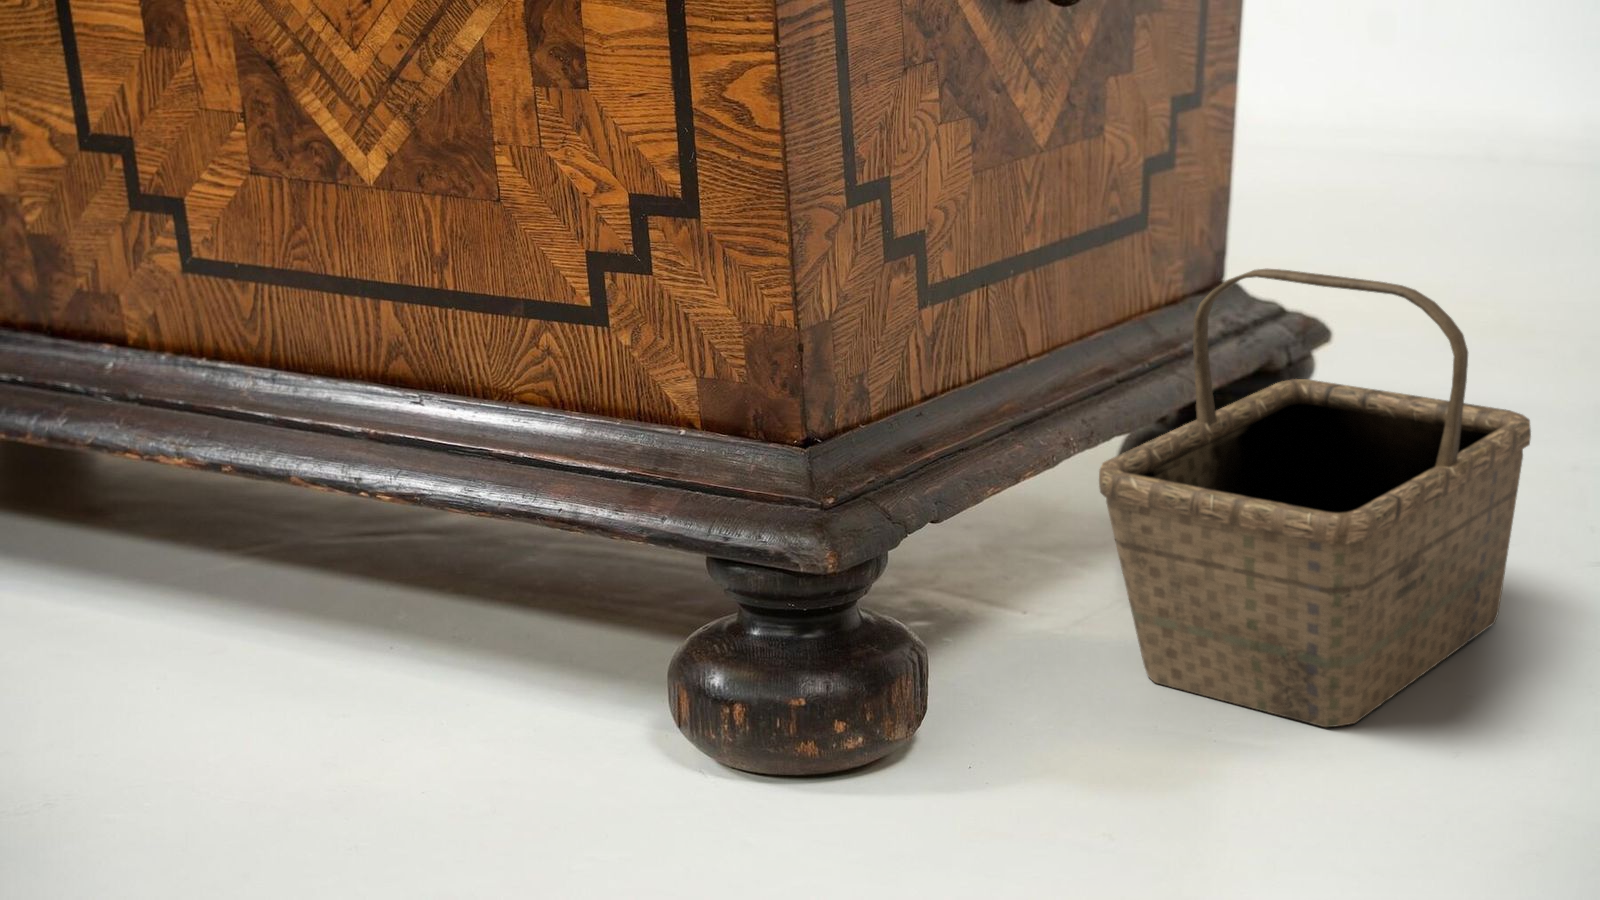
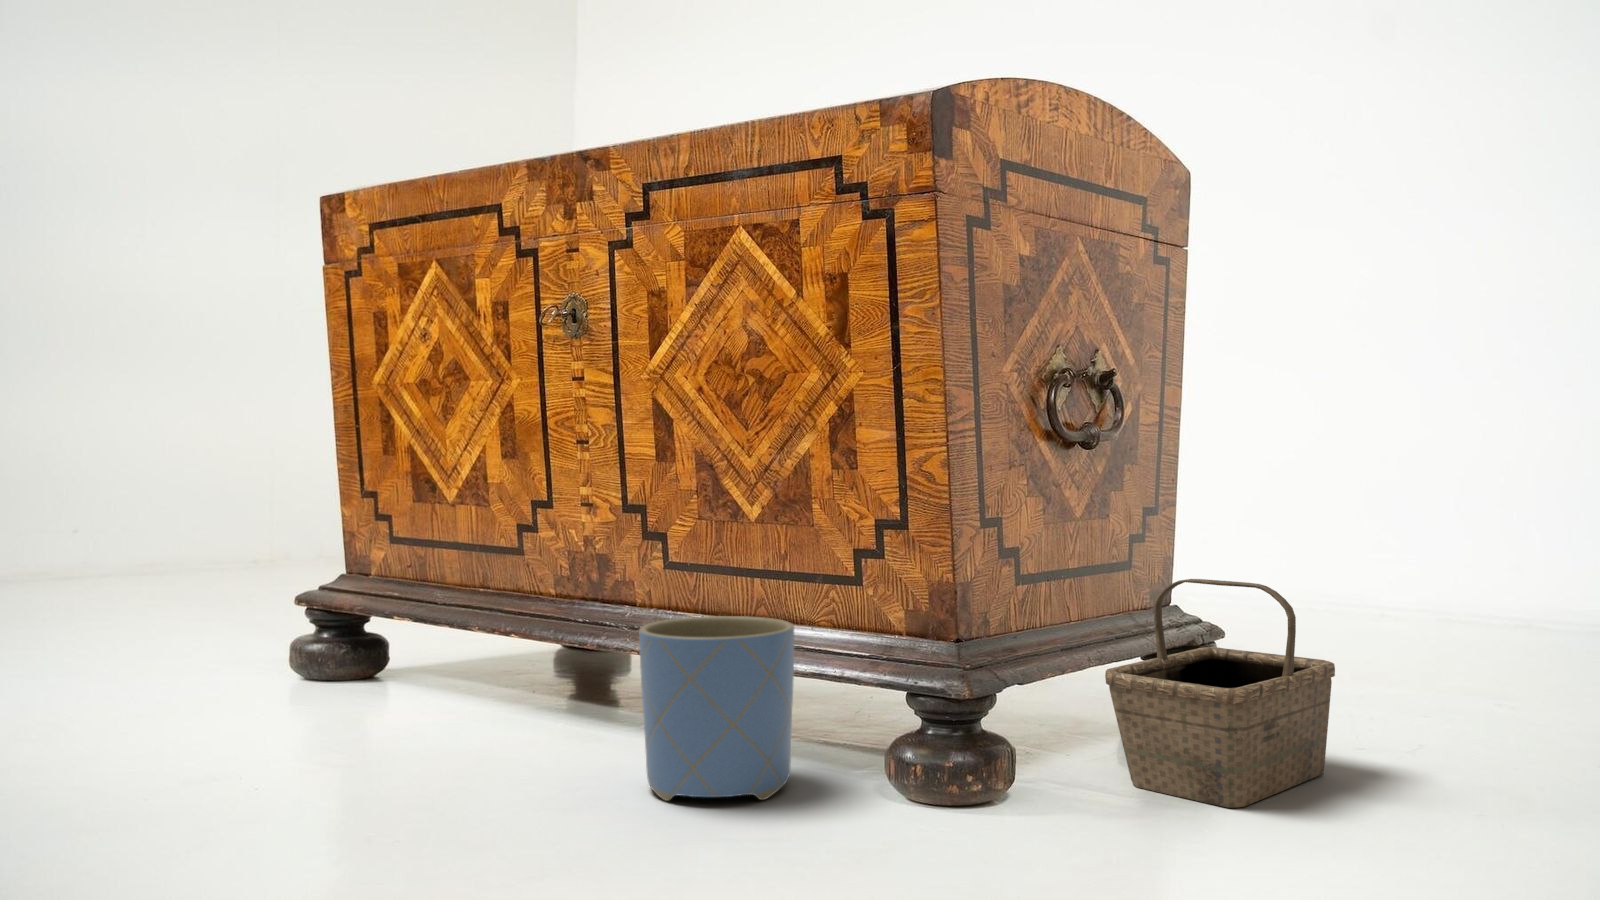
planter: none [138,391,480,794] -> present [639,616,794,801]

